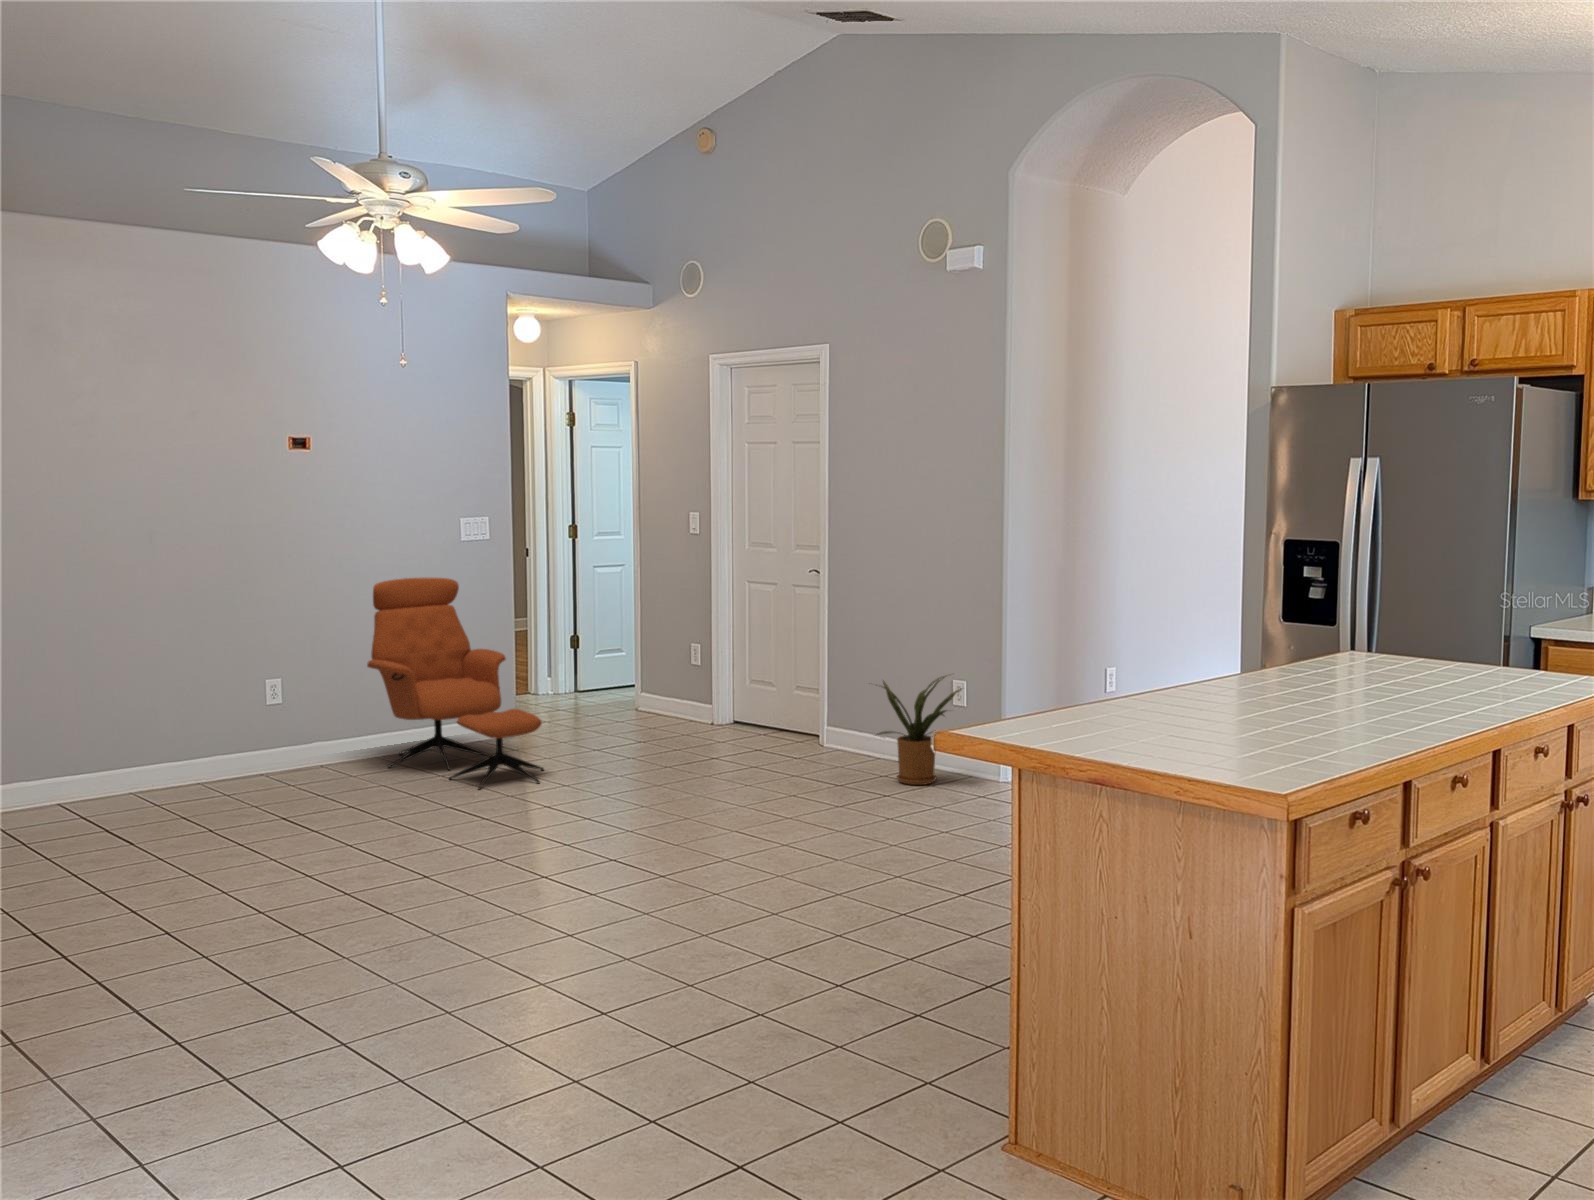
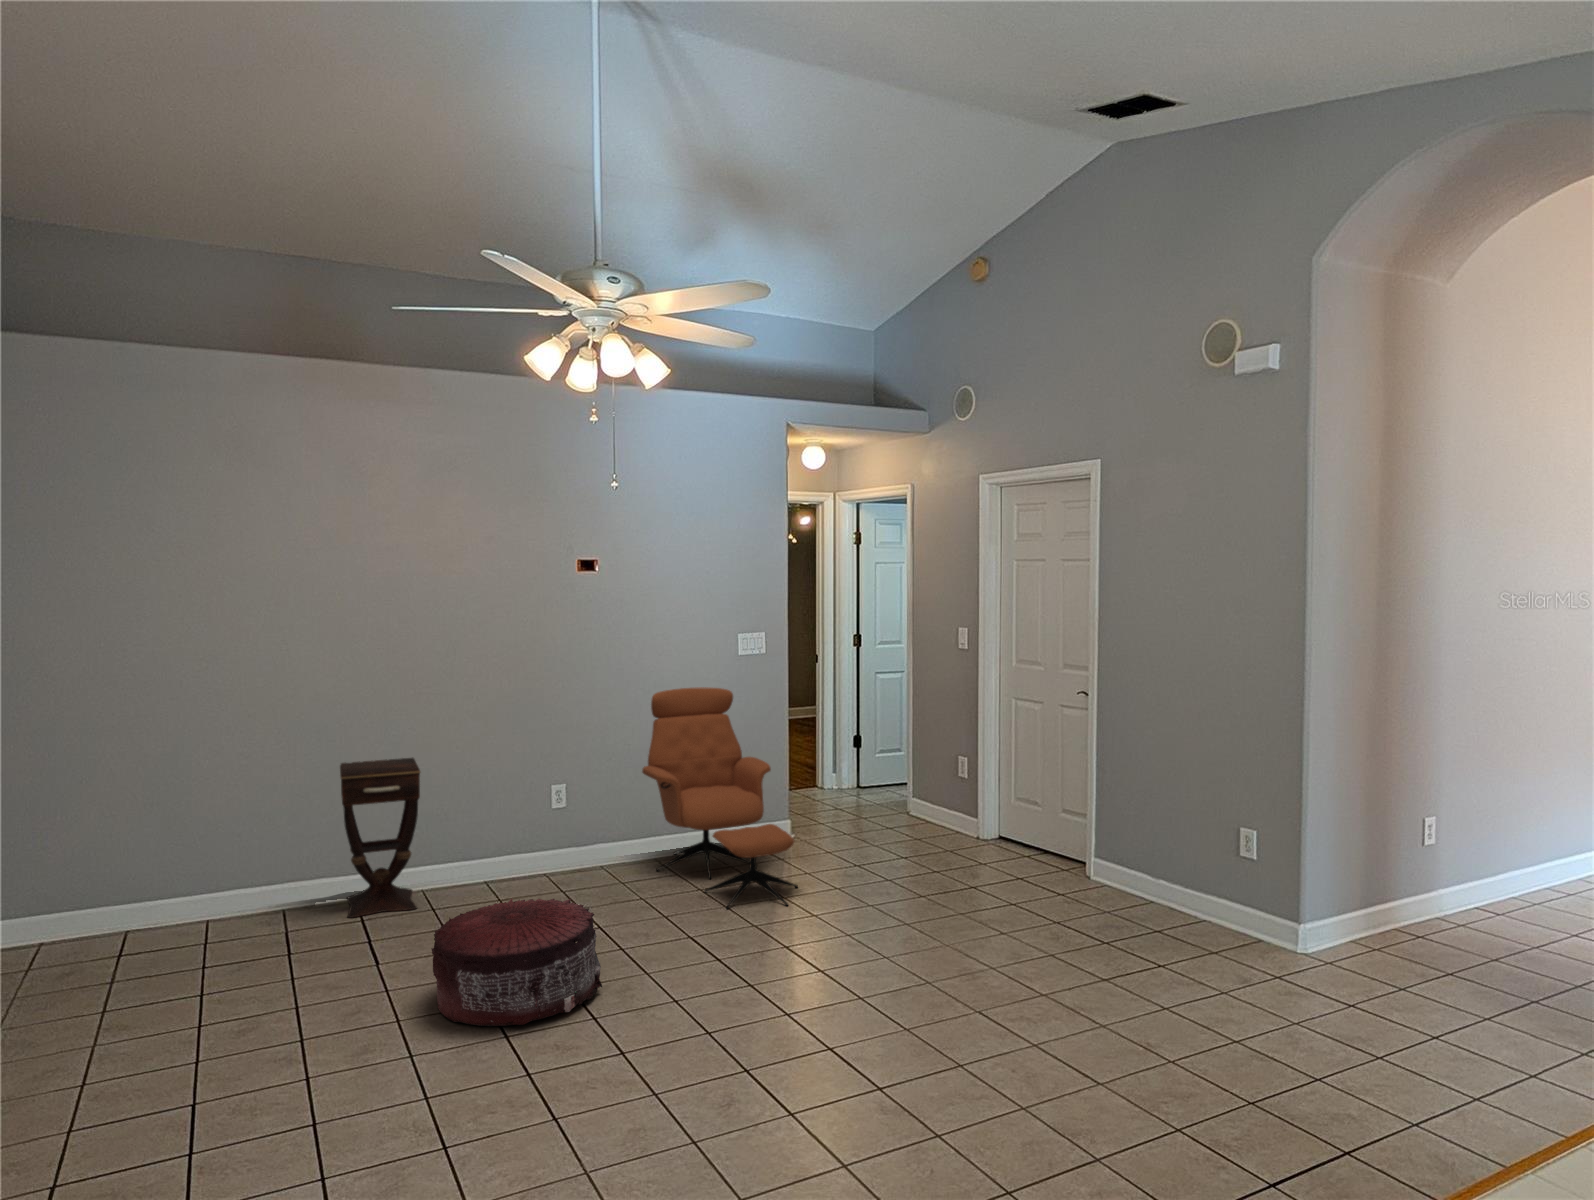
side table: none [30,656,139,824] -> present [340,758,420,918]
house plant: present [876,675,961,785] -> none [1137,825,1257,951]
pouf: none [214,770,387,879] -> present [432,899,602,1026]

